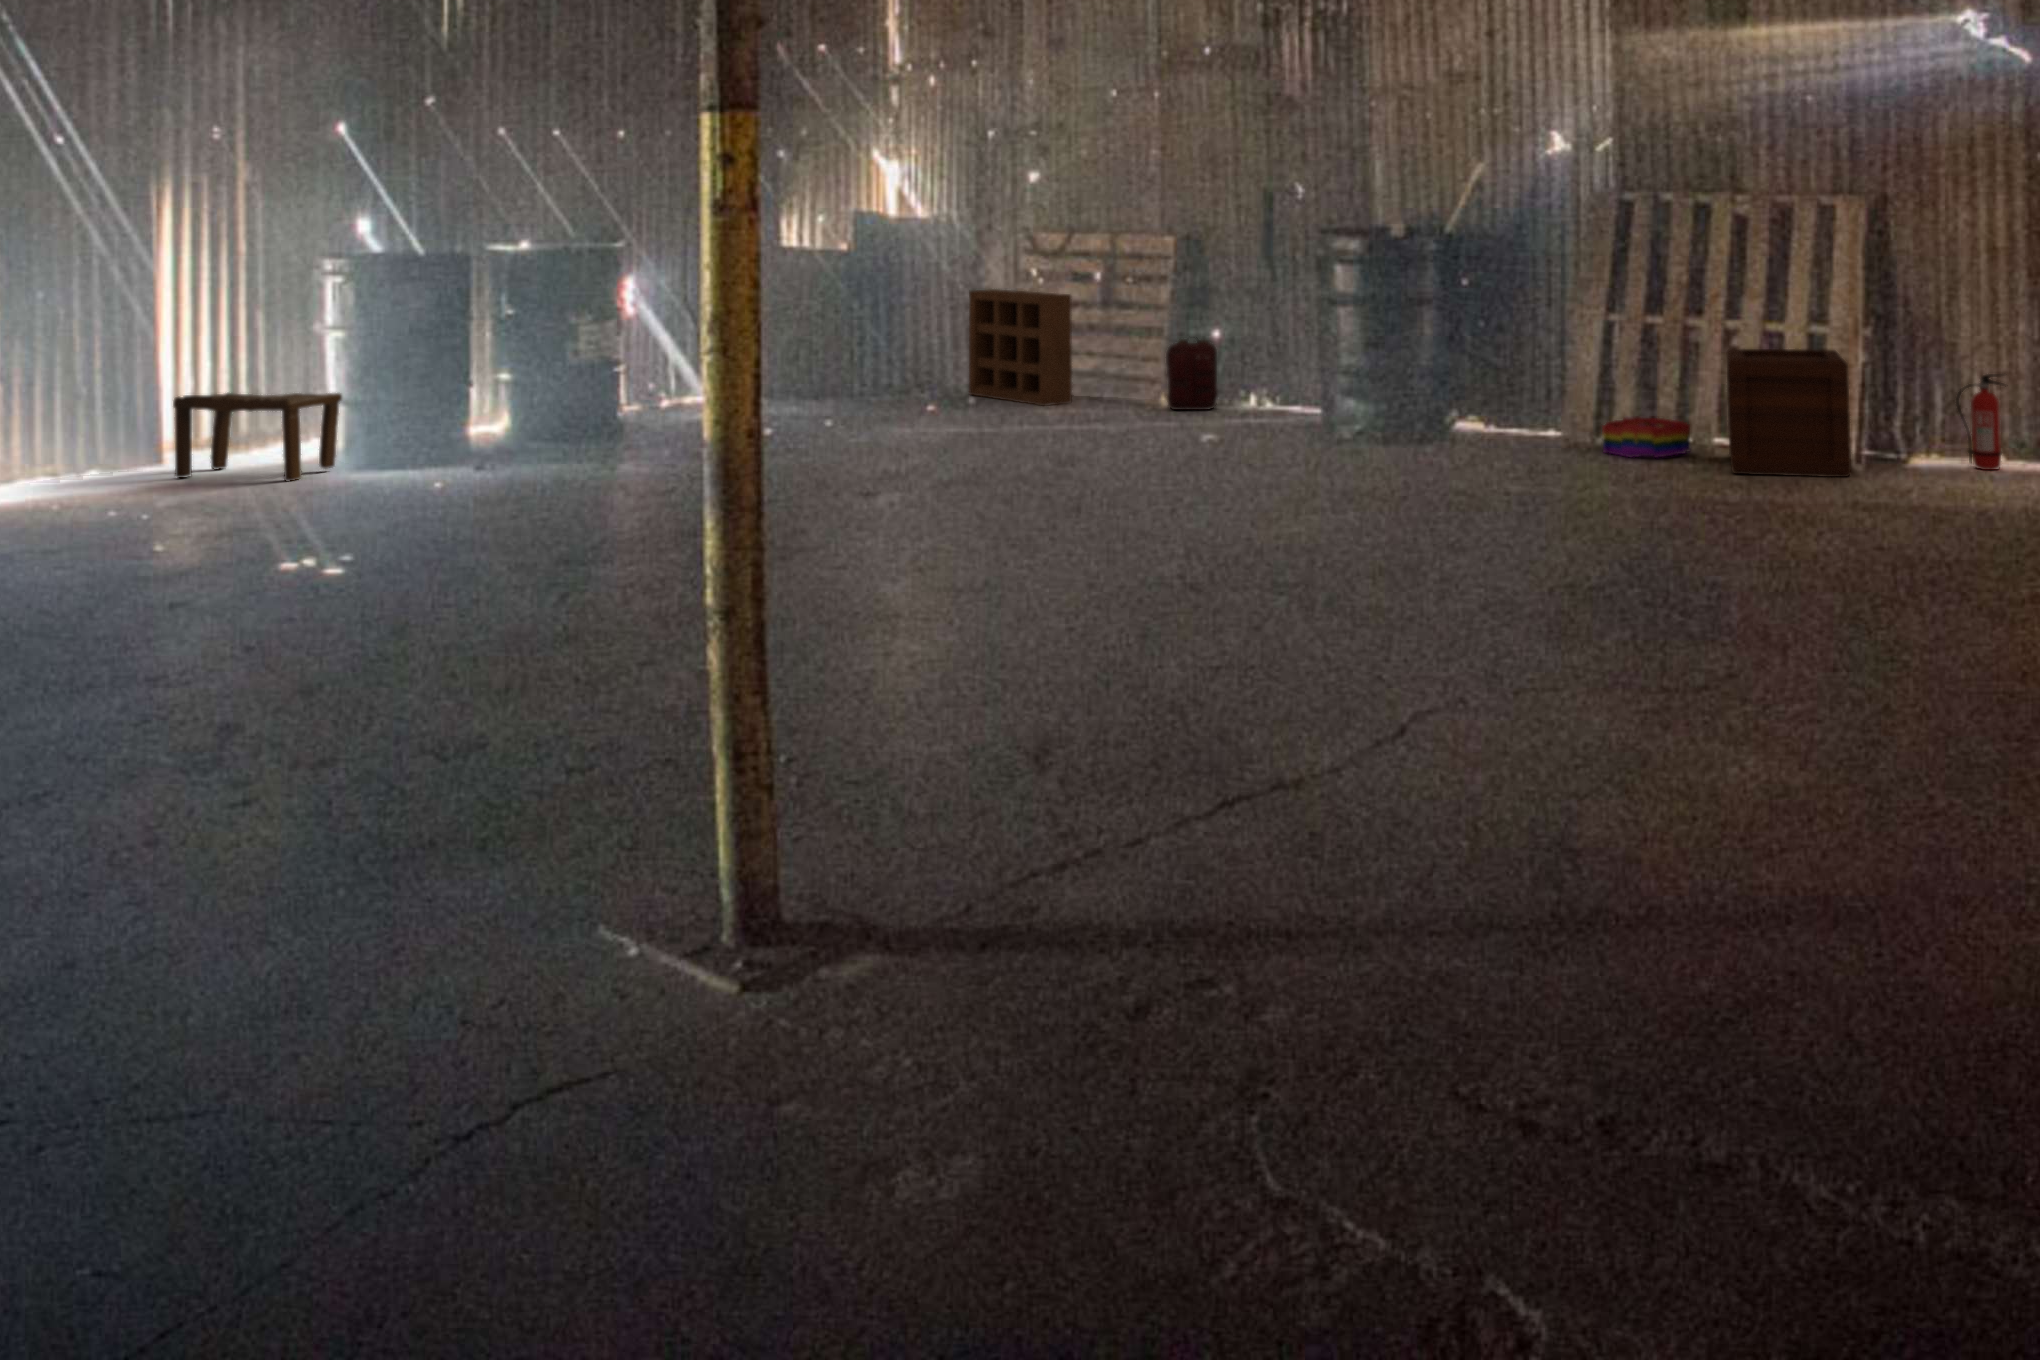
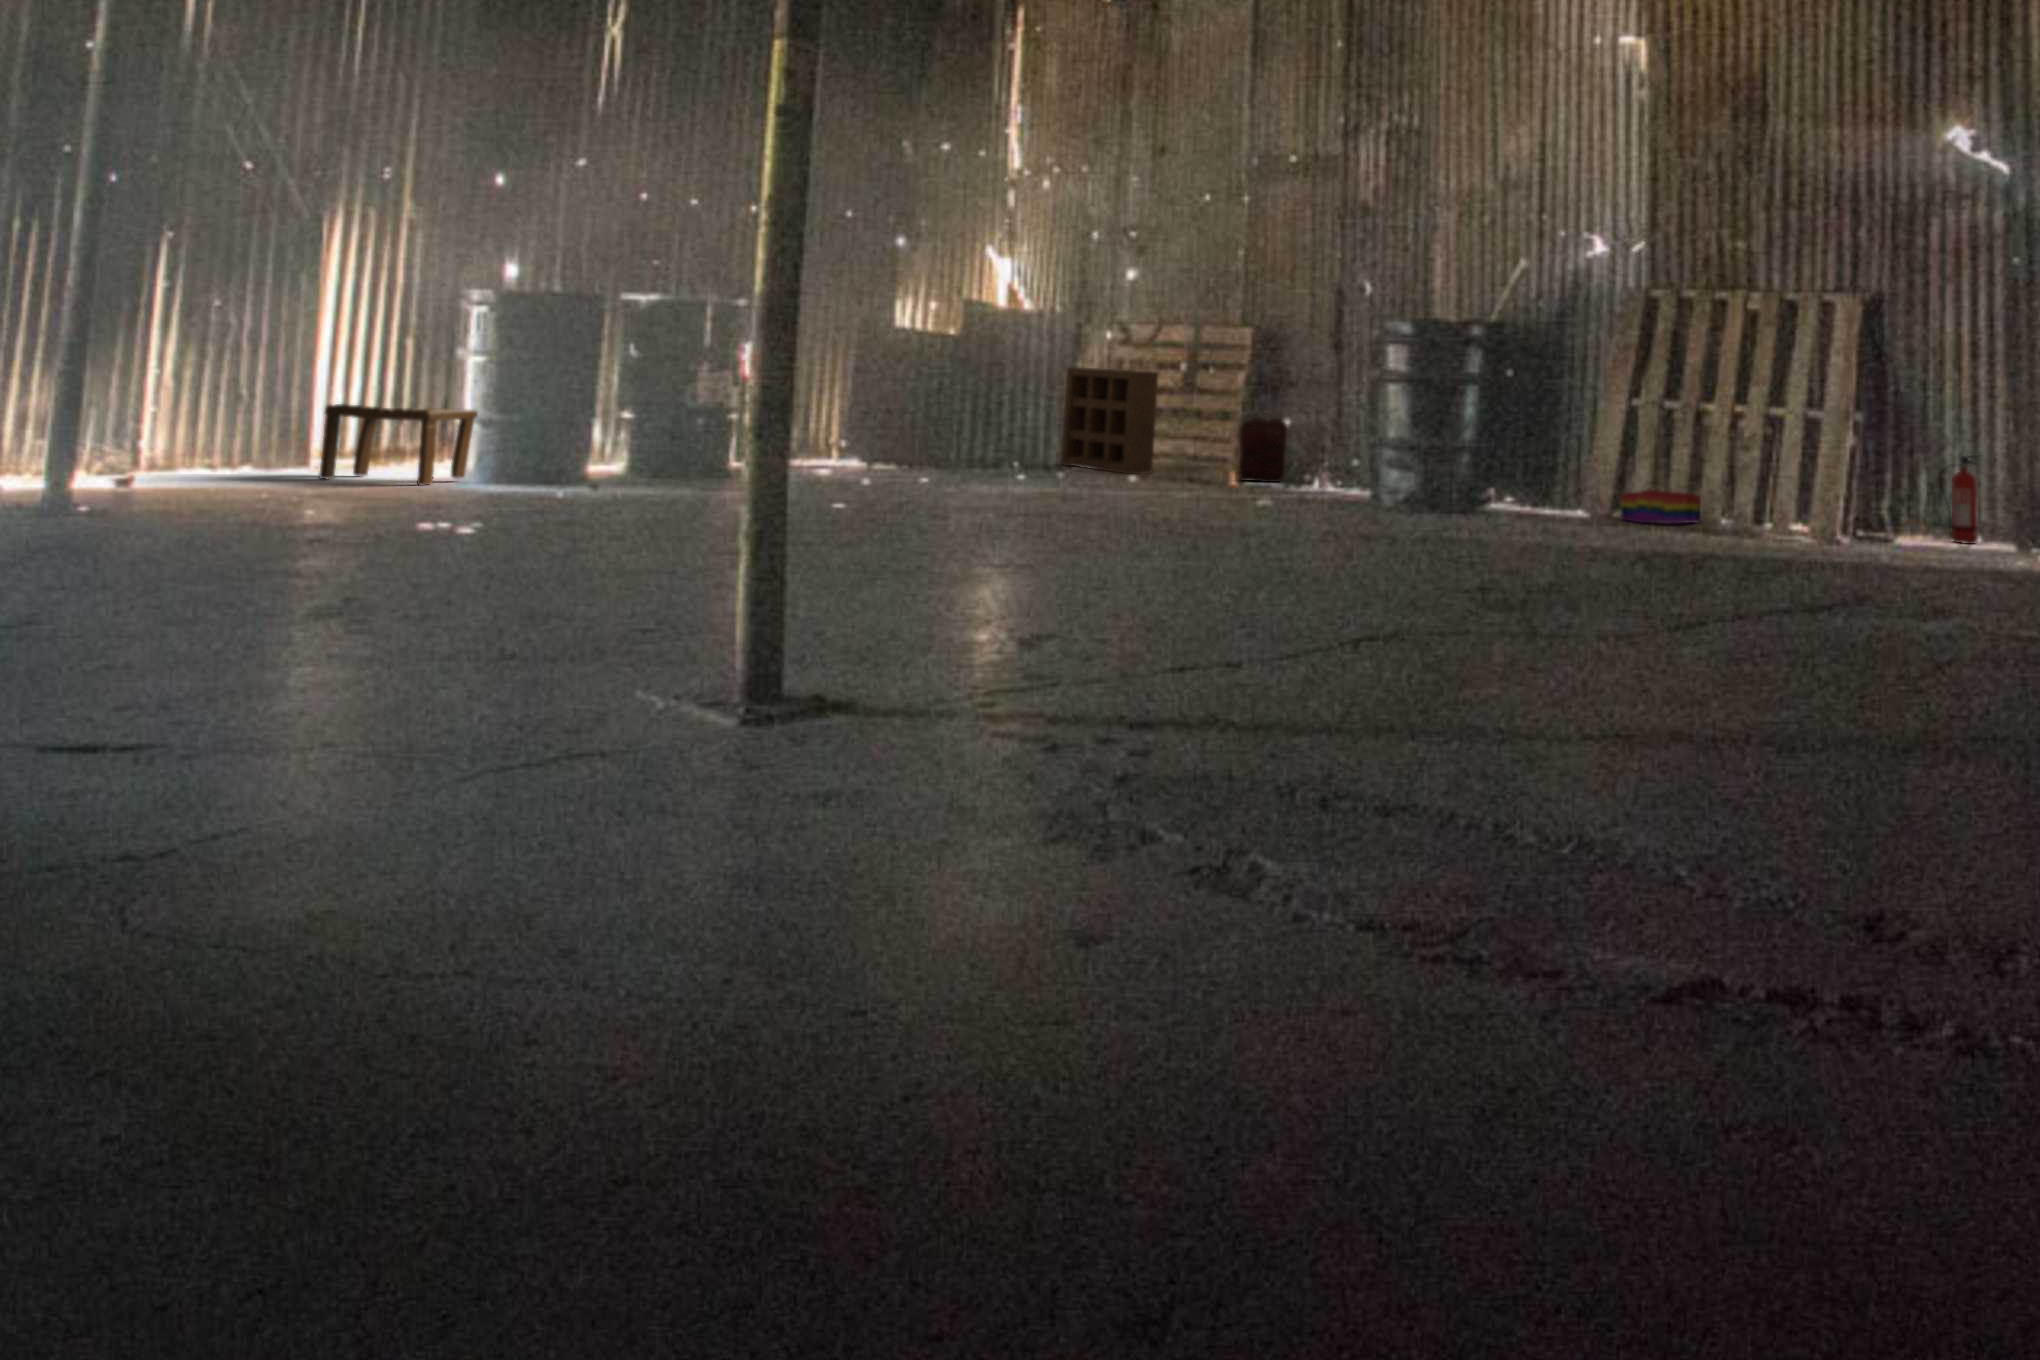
wooden crate: present [1726,349,1851,477] -> none [1729,426,1836,542]

